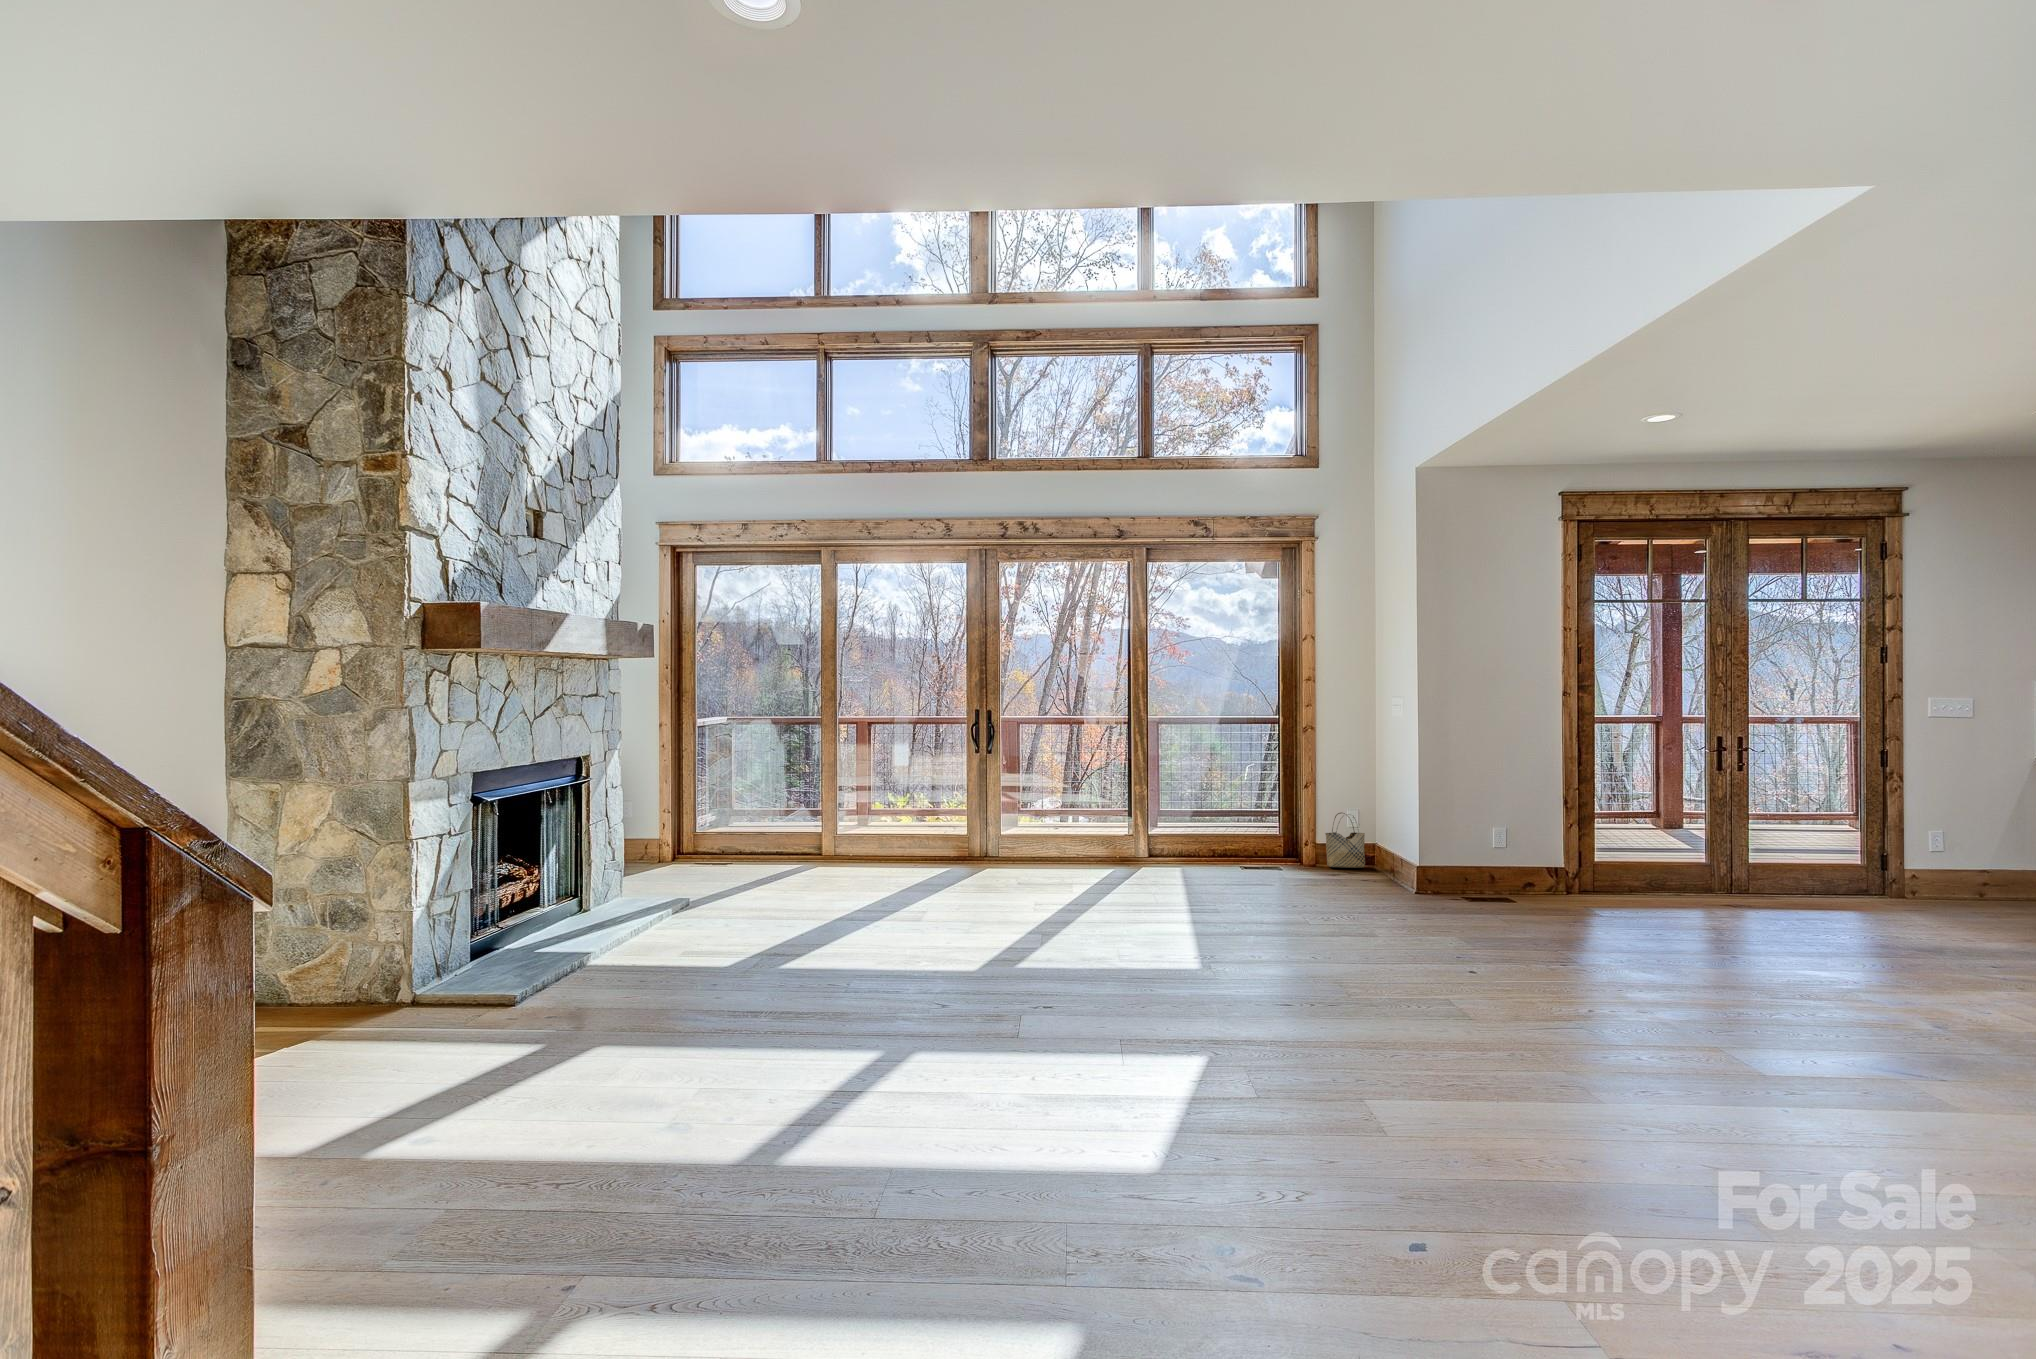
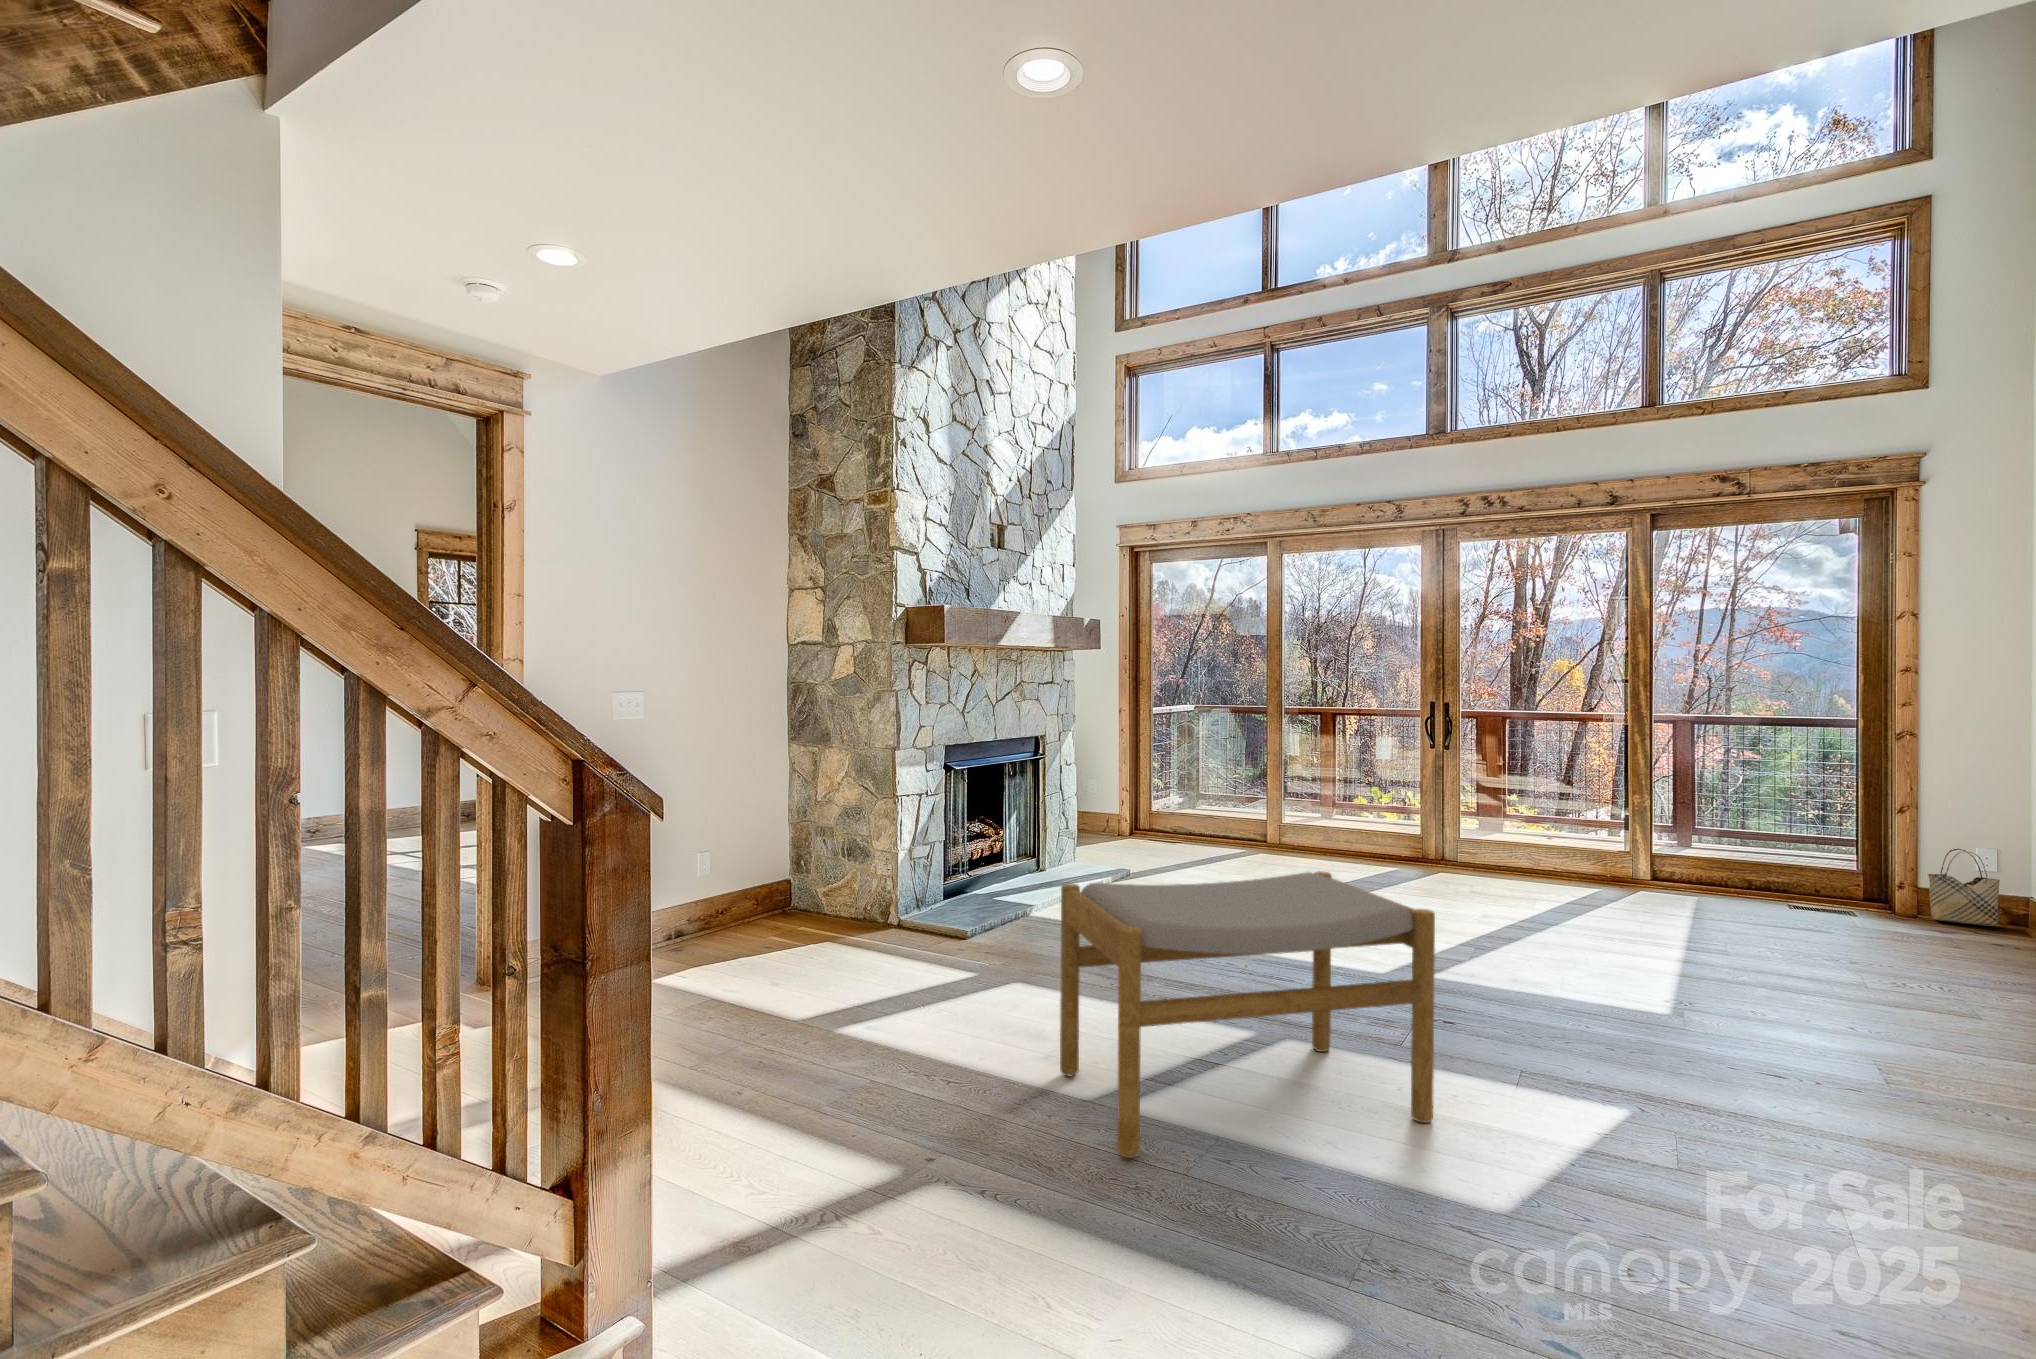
footstool: none [700,883,1084,1230] -> present [1060,872,1435,1158]

